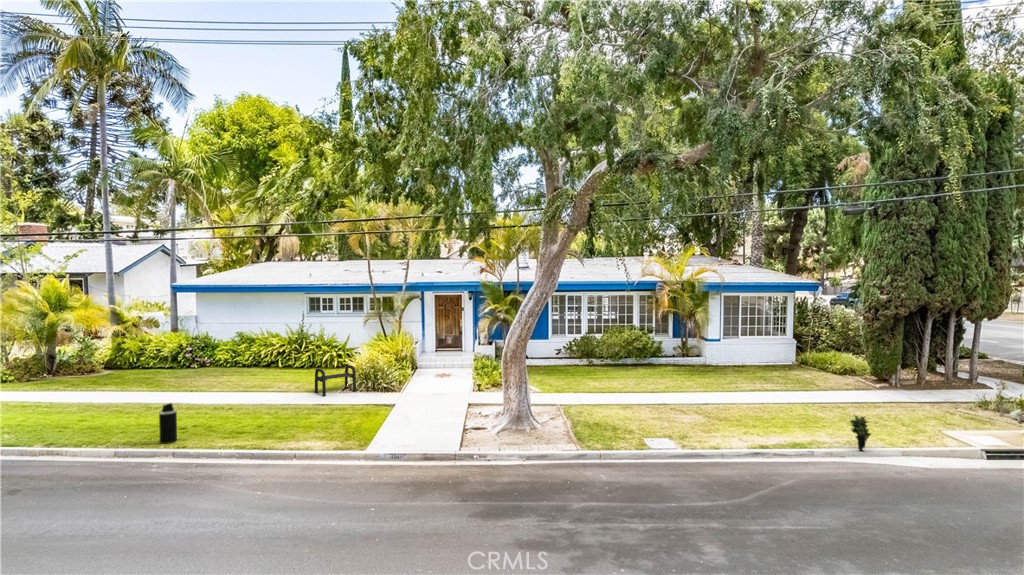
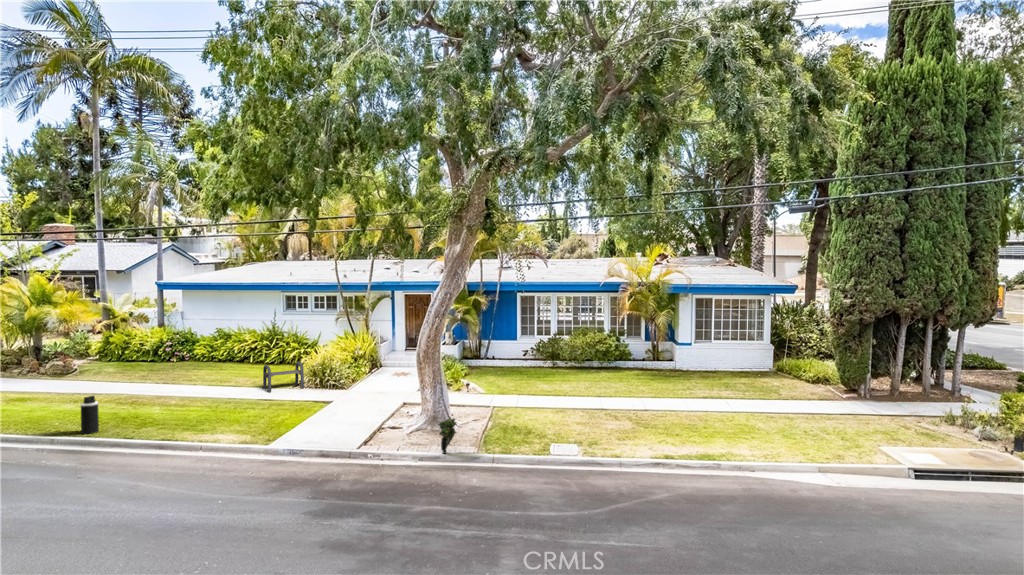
potted plant: present [850,415,871,451] -> present [438,417,456,454]

